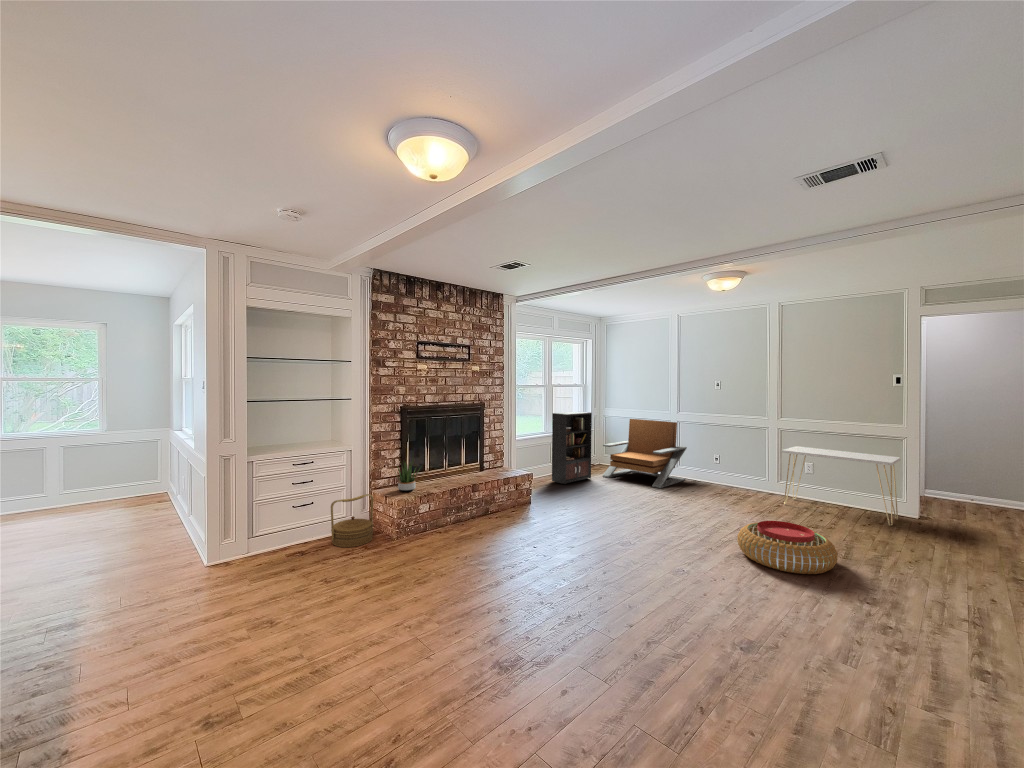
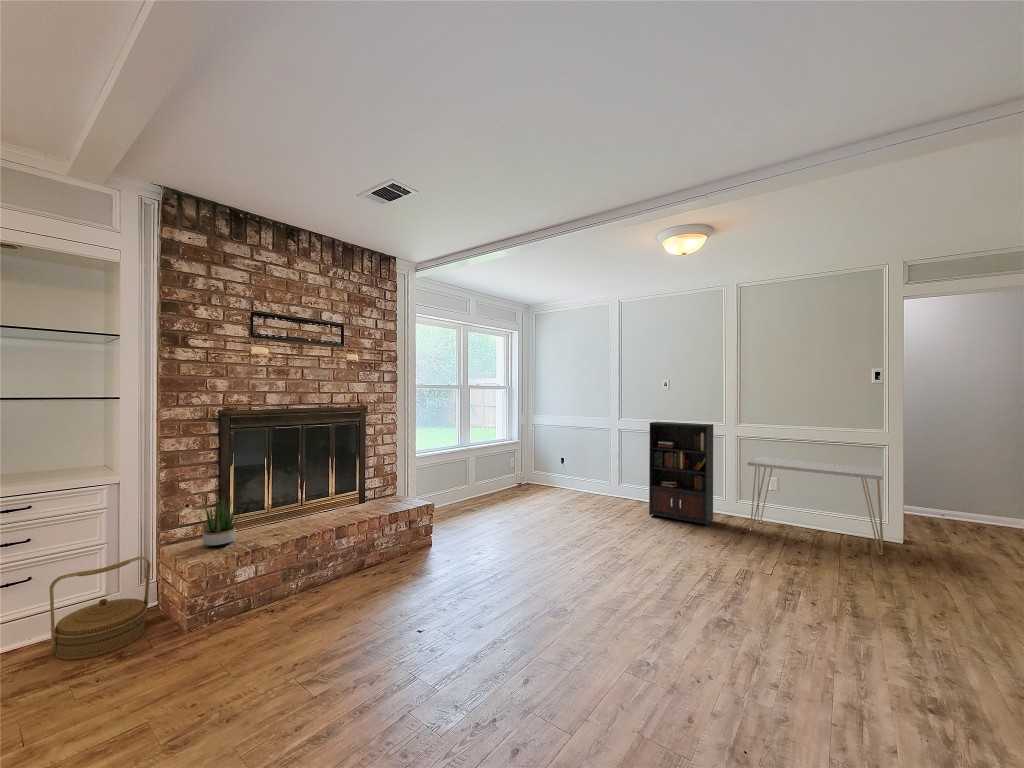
bookcase: present [552,412,592,484] -> present [649,421,735,525]
lounge chair: present [603,419,687,488] -> none [531,427,631,514]
pouf: present [737,521,838,574] -> none [716,565,859,652]

